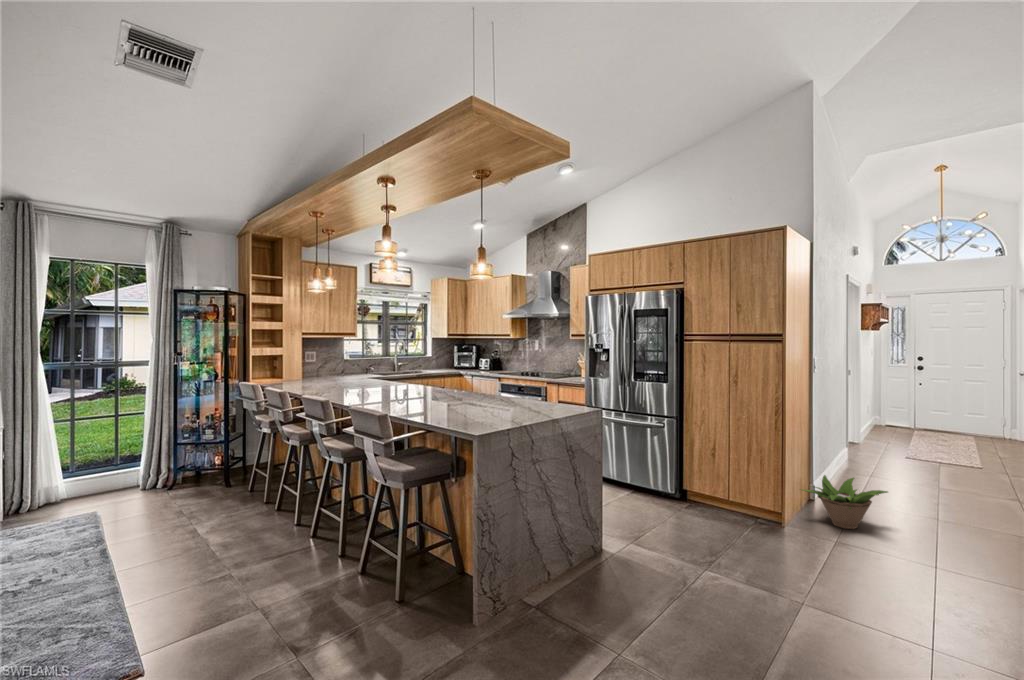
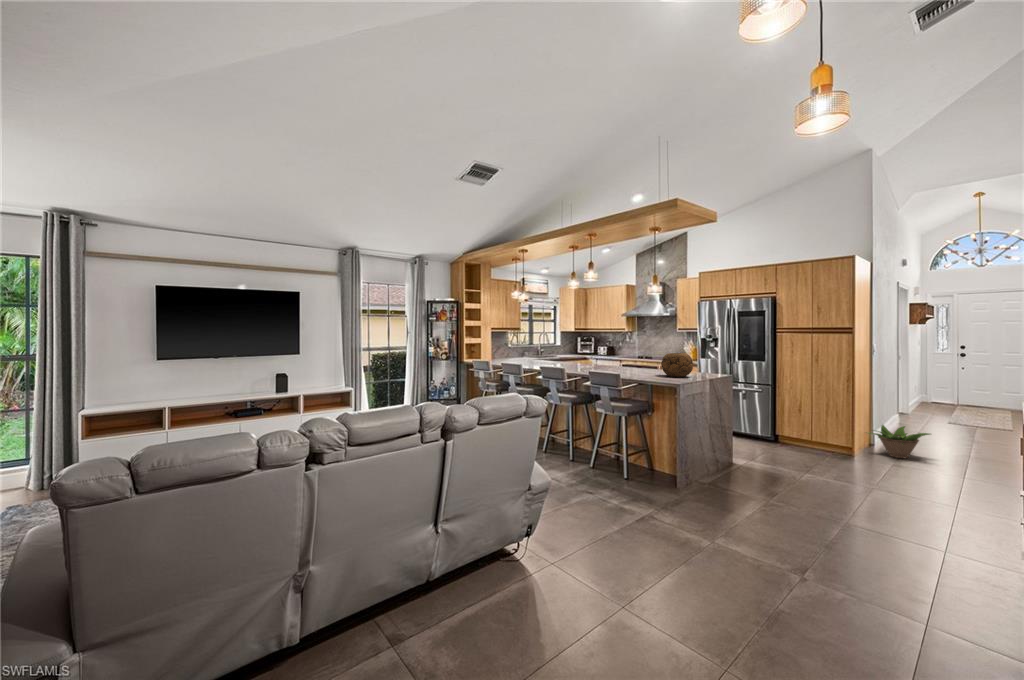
decorative bowl: none [485,375,535,416] -> present [661,353,693,377]

